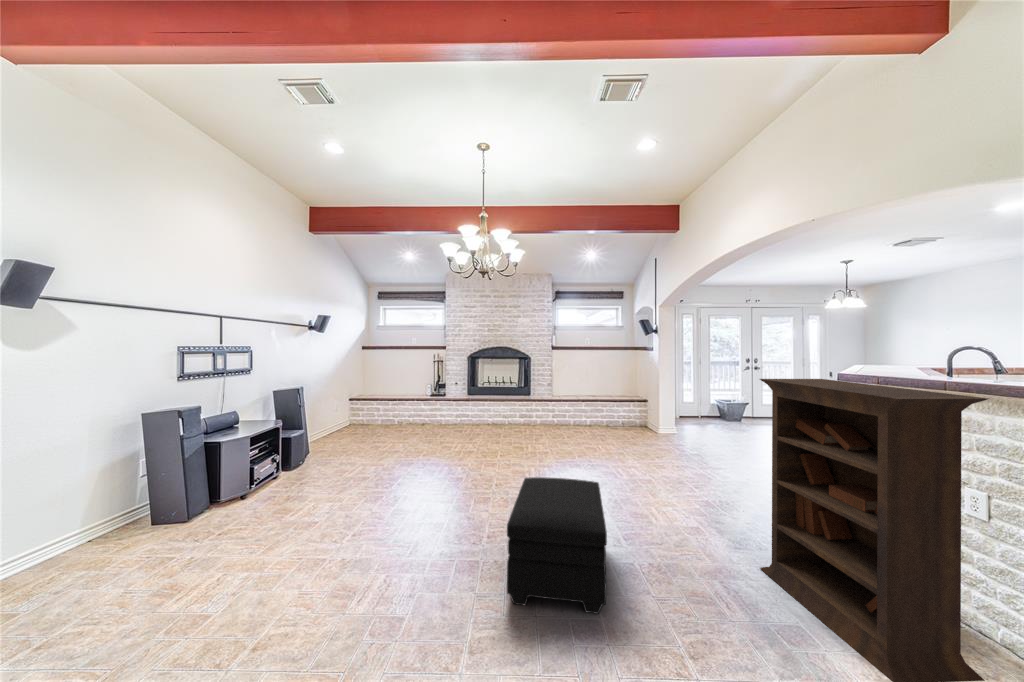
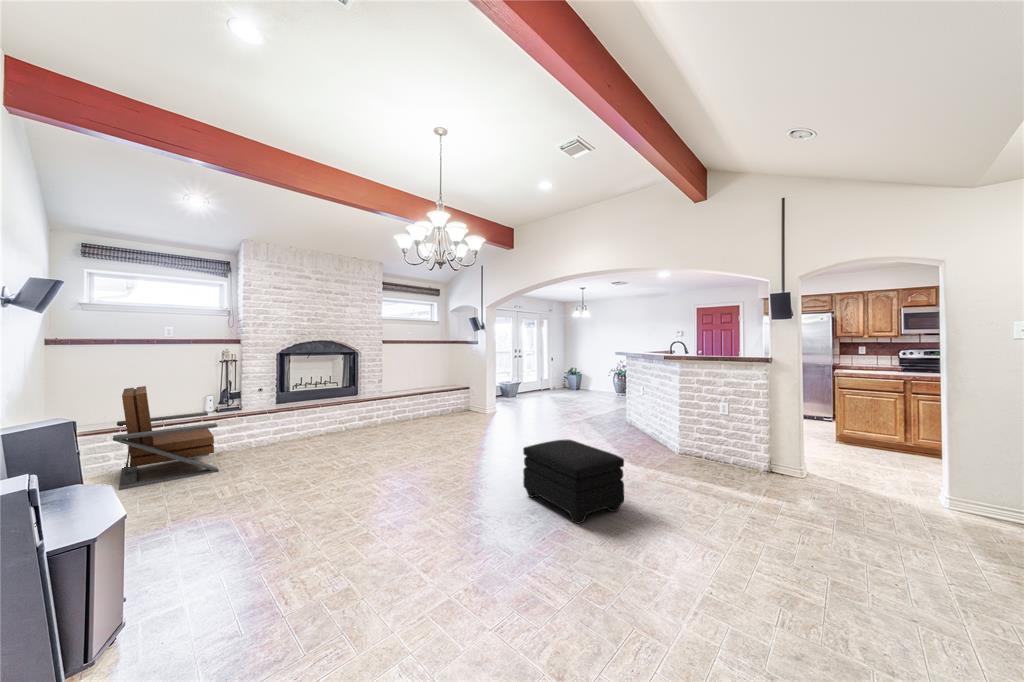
lounge chair: none [325,372,402,441] -> present [113,386,219,490]
bookcase: present [760,379,989,682] -> none [644,358,742,489]

